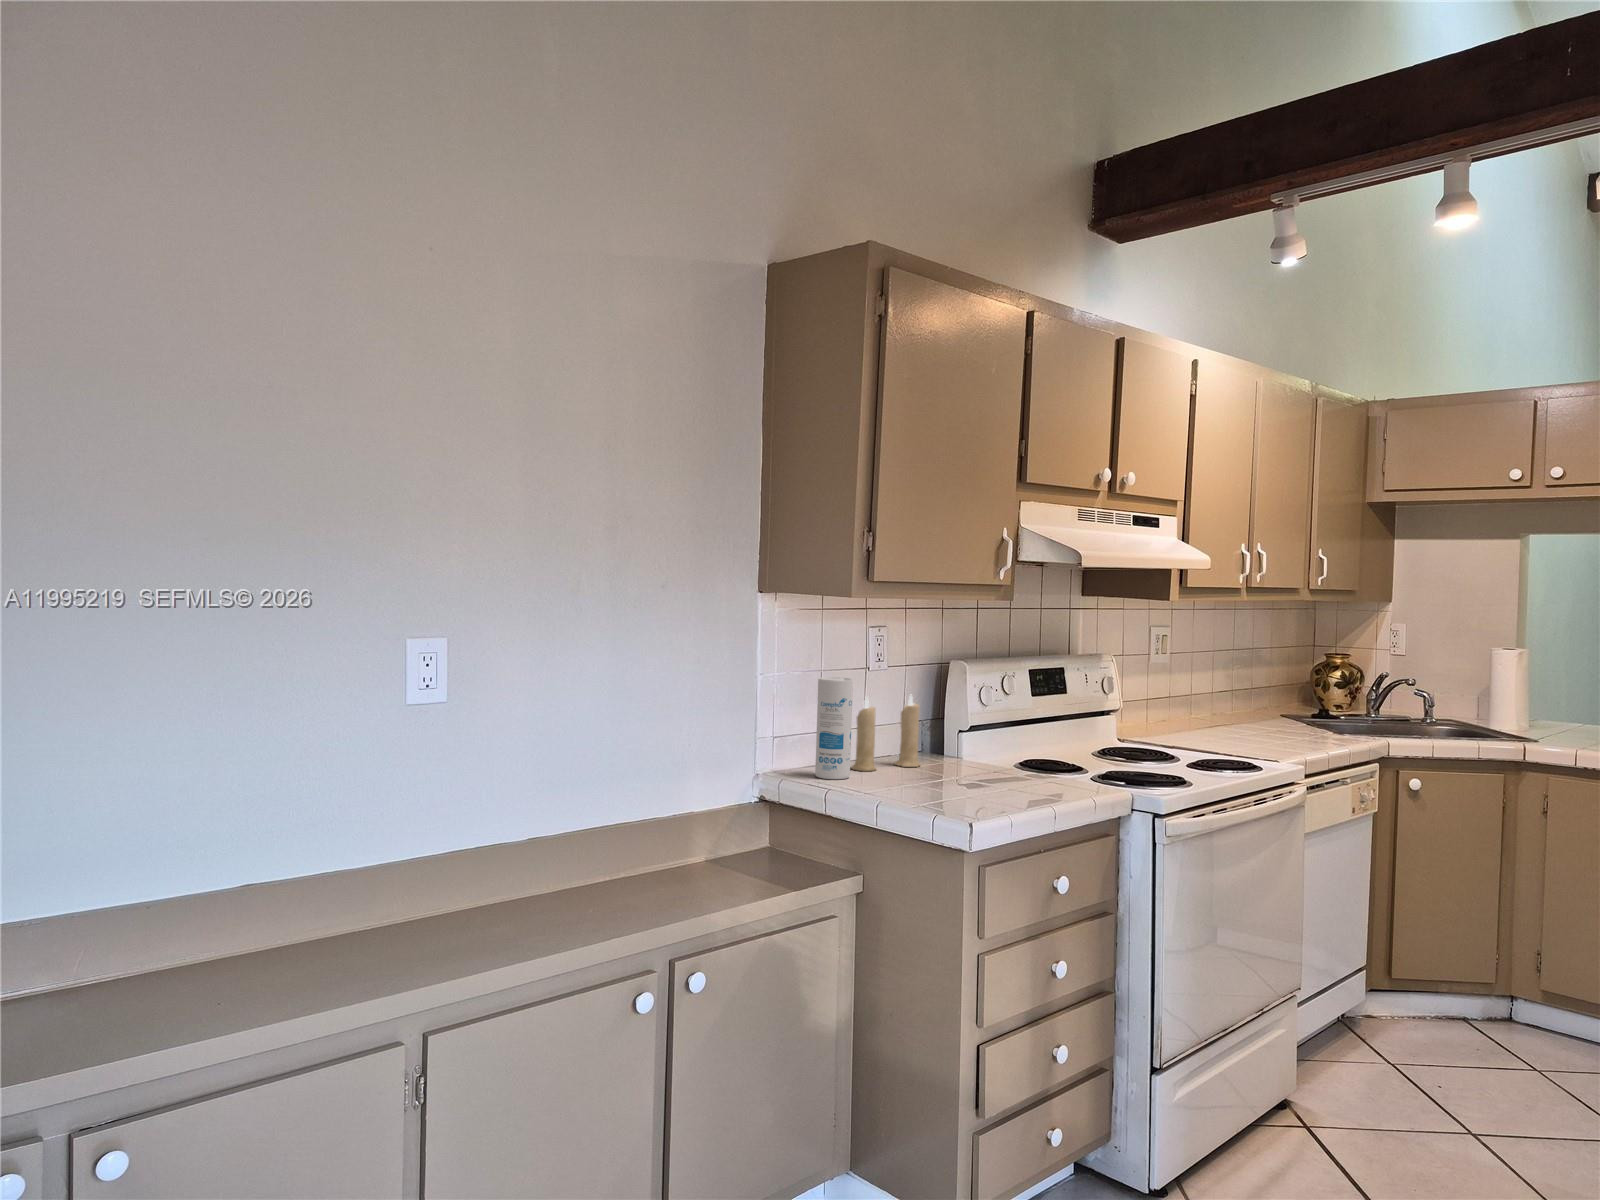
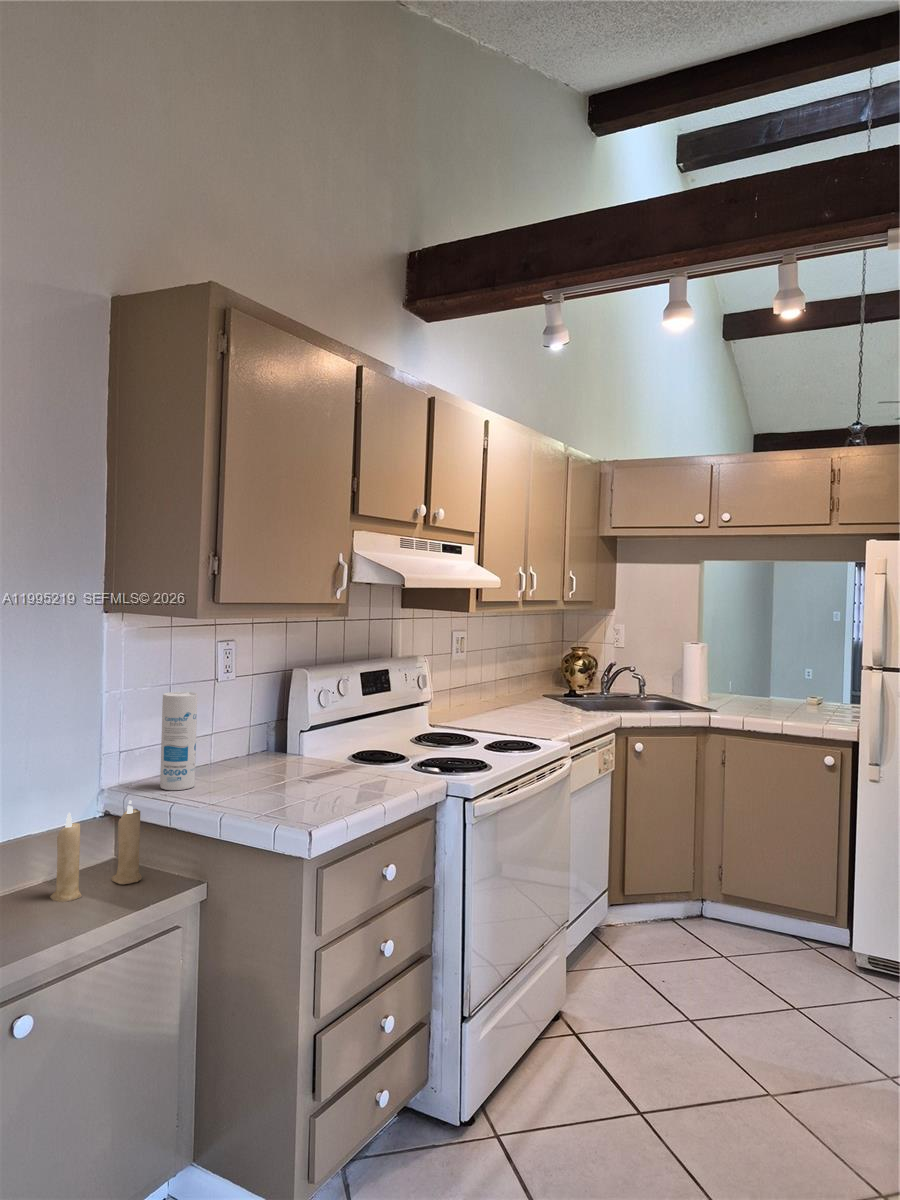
candle: present [852,695,920,771] -> present [50,800,142,902]

